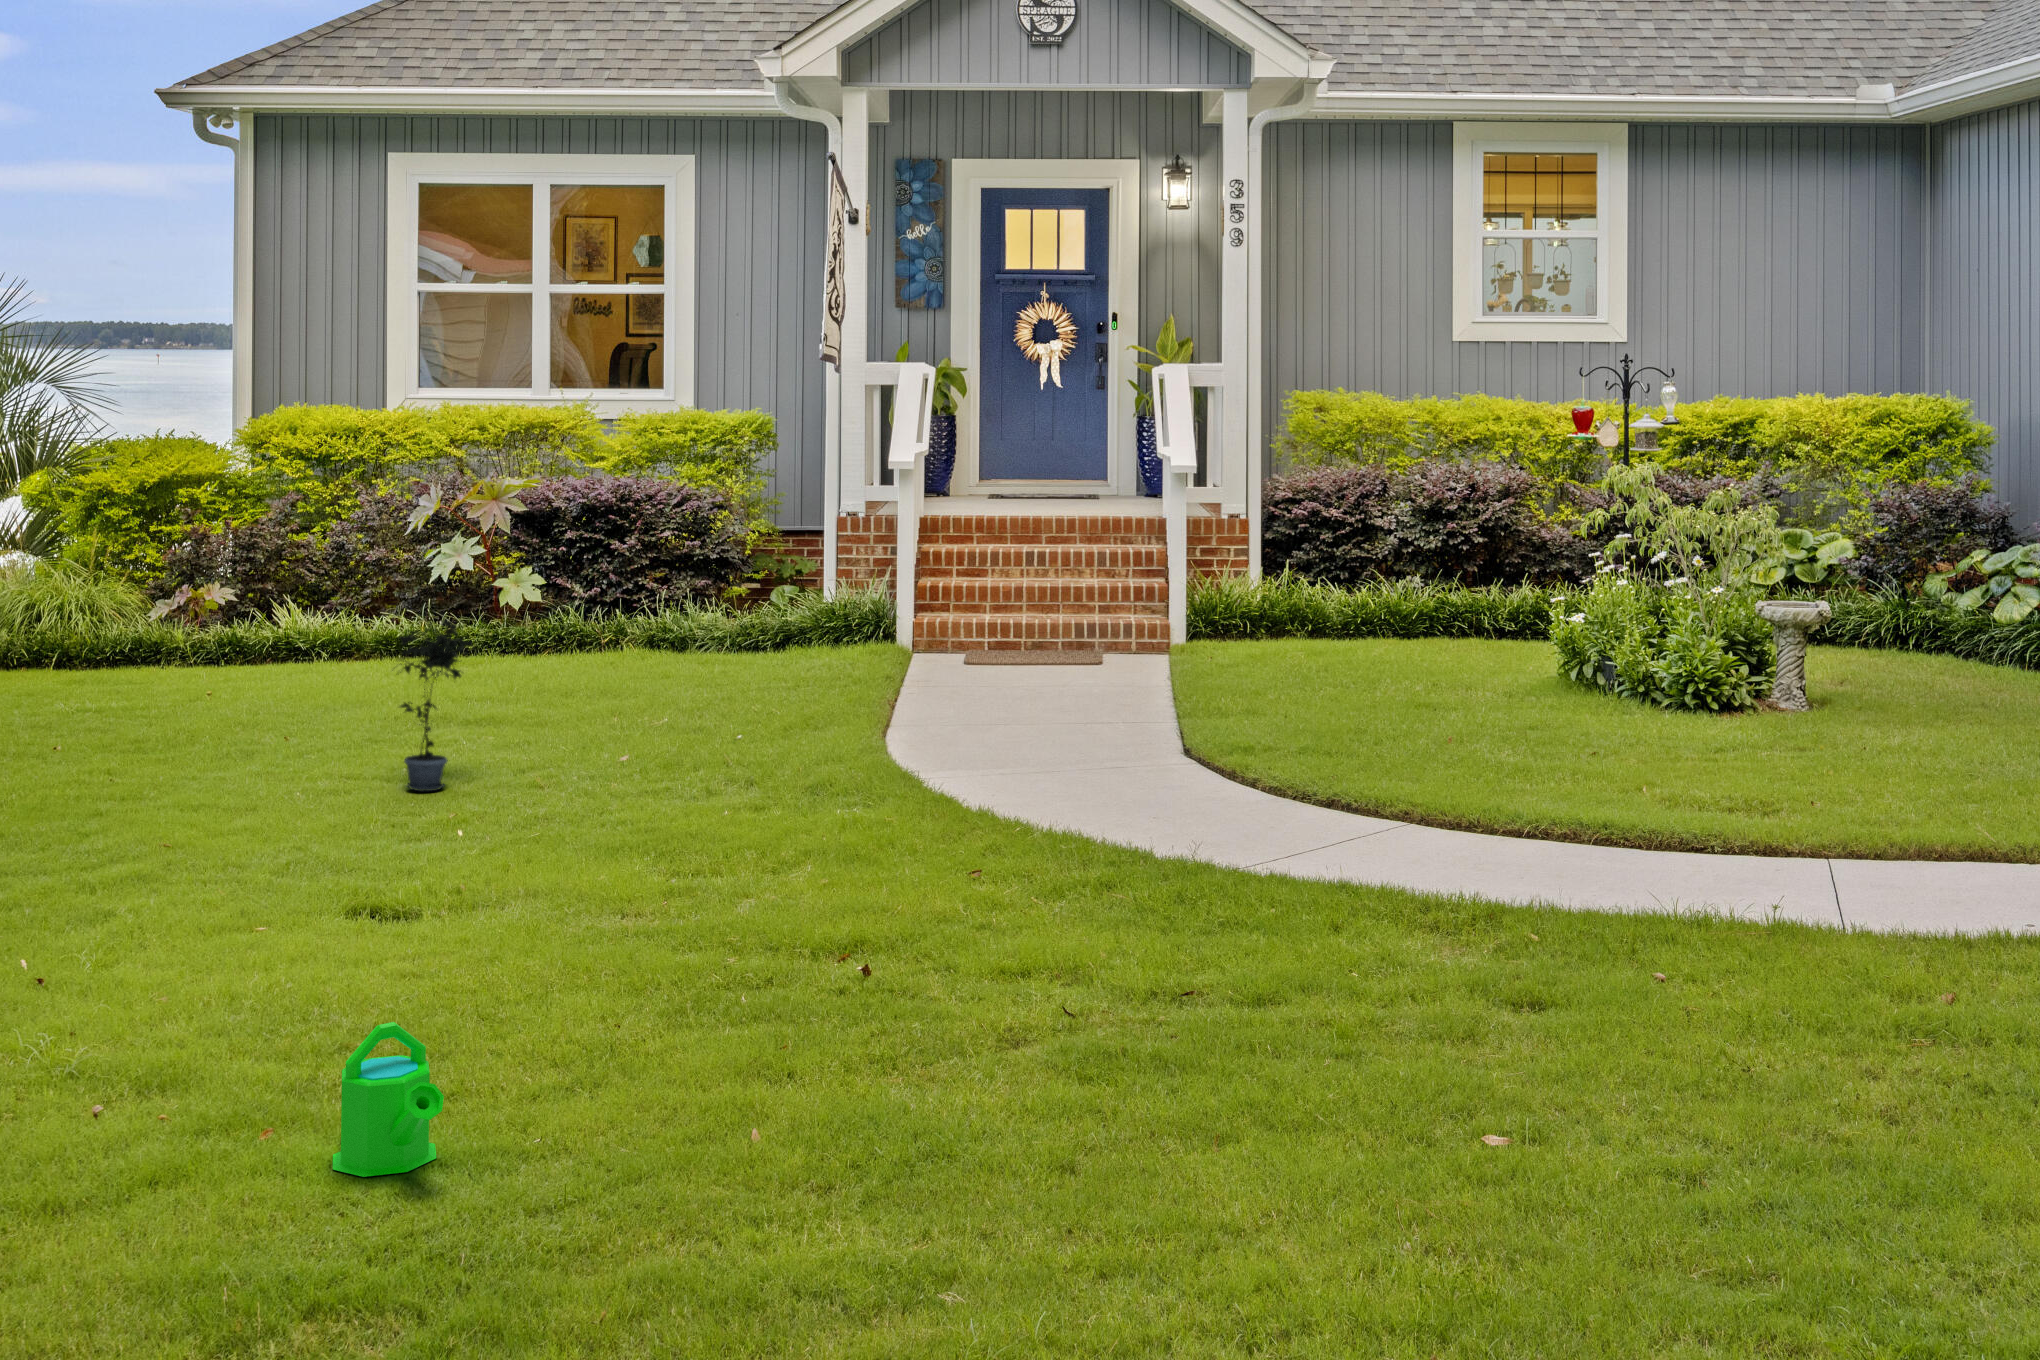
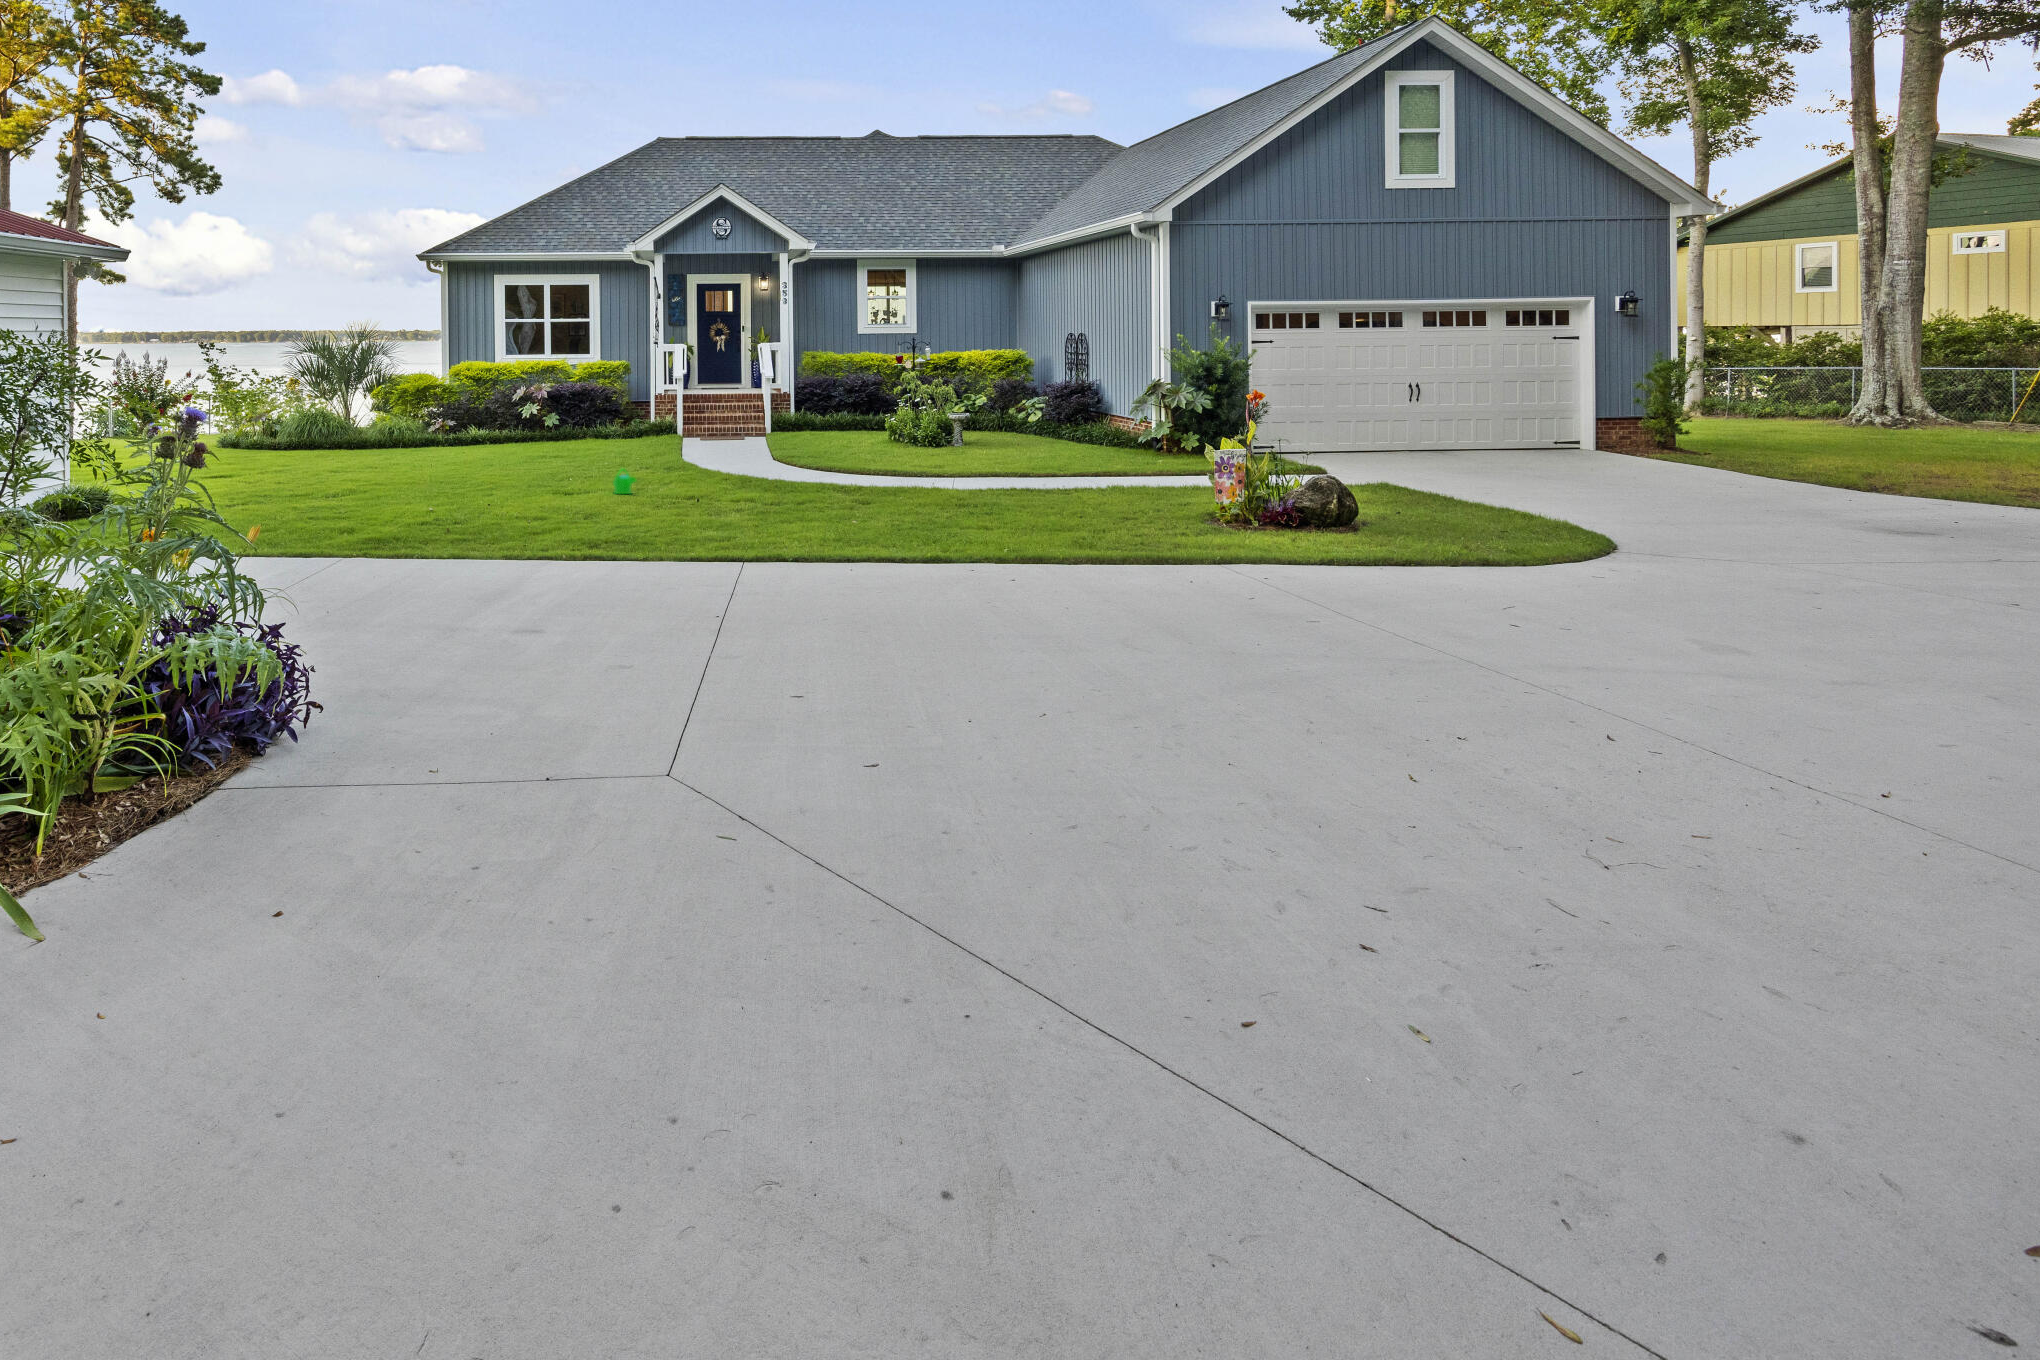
potted plant: present [398,613,473,791] -> none [557,413,582,461]

